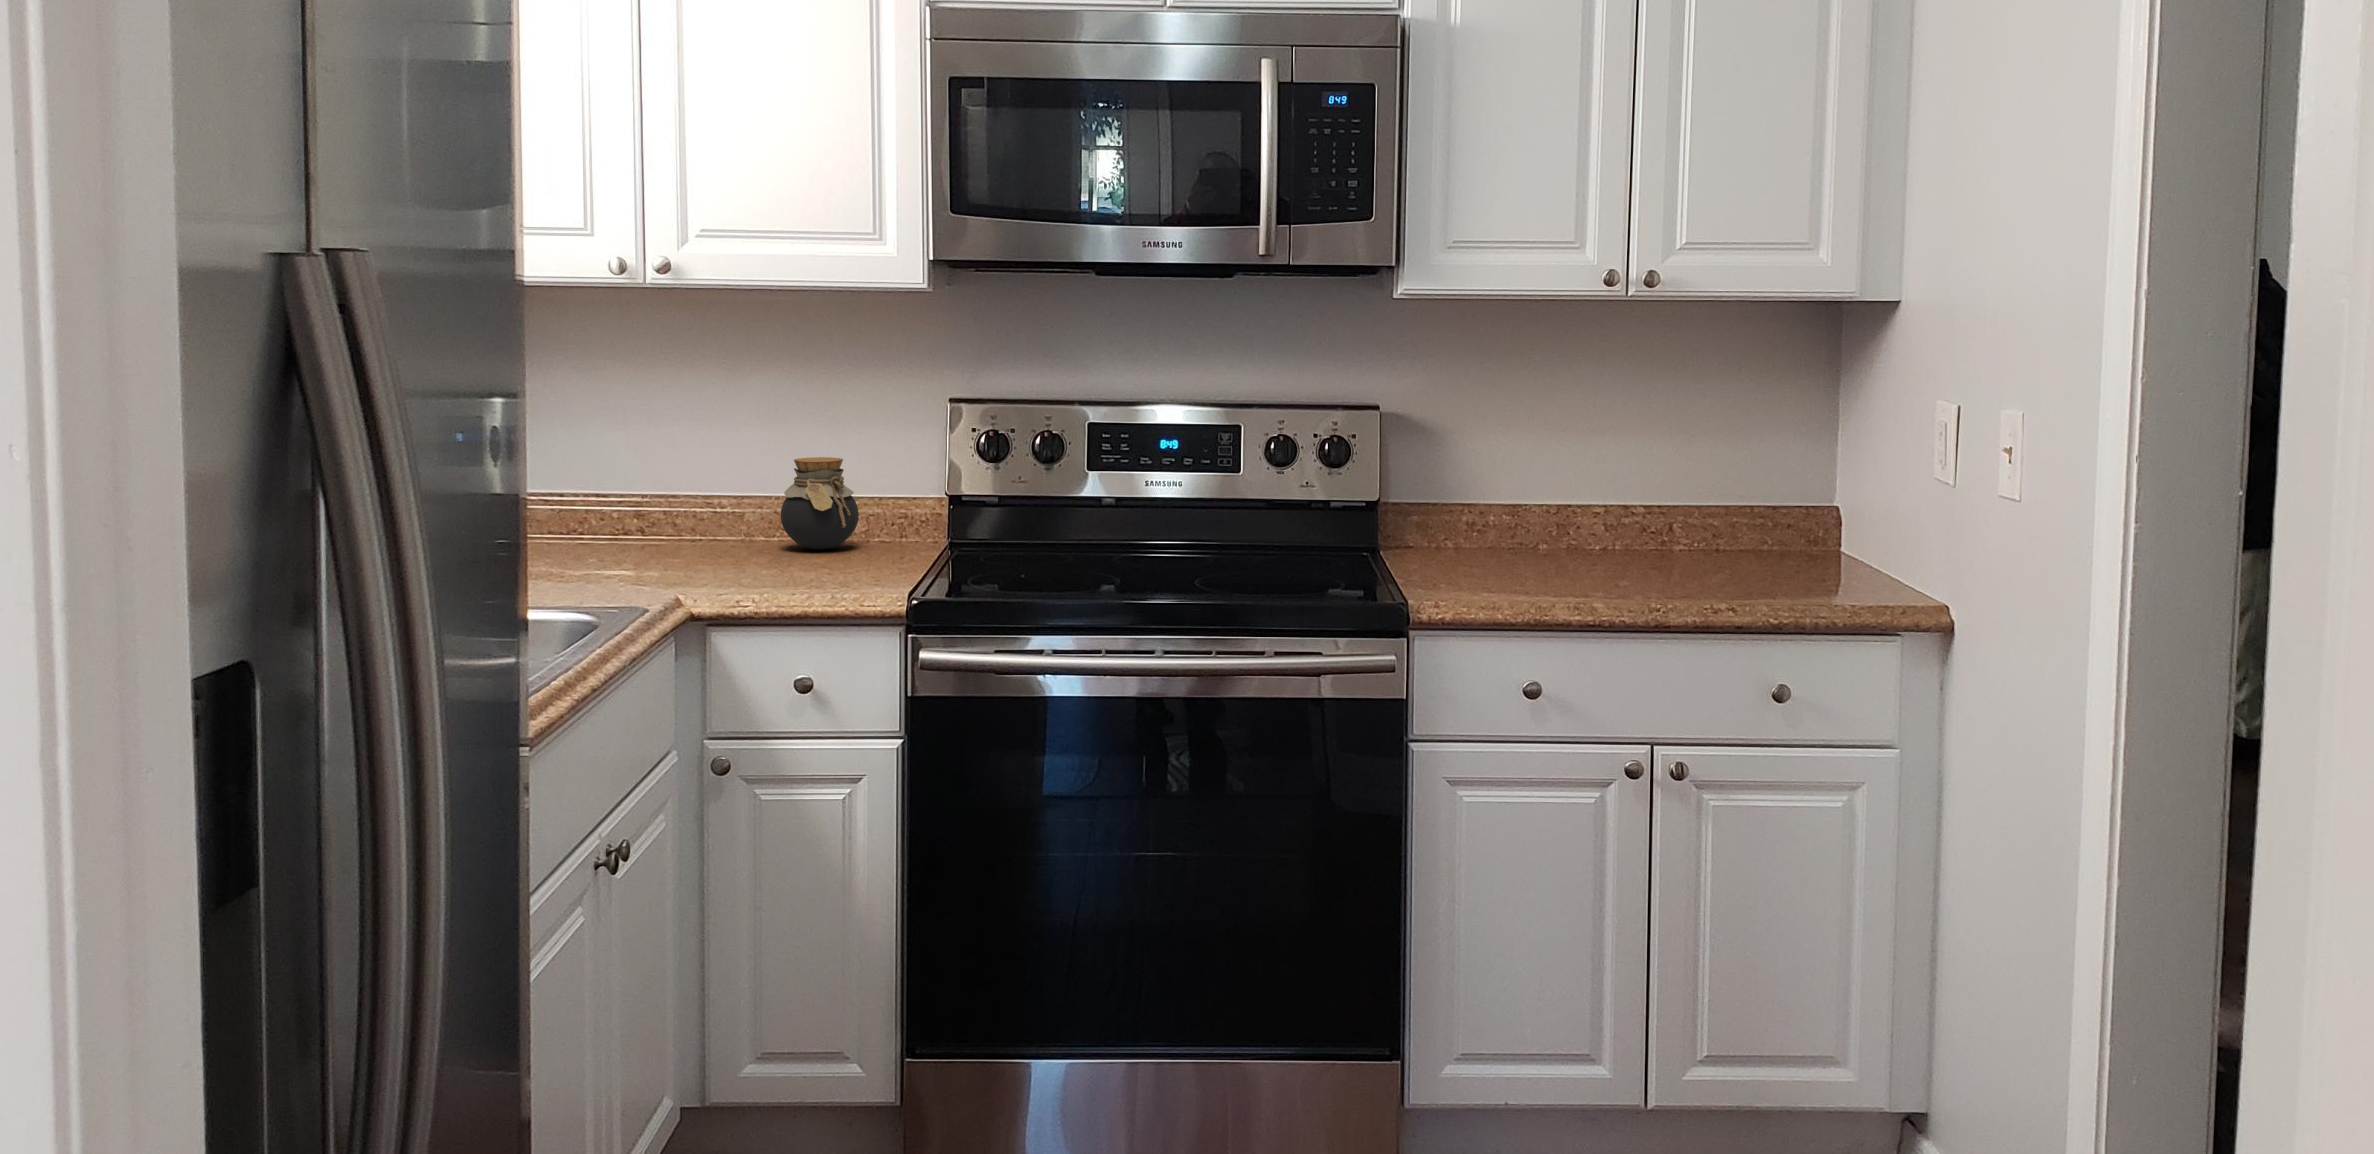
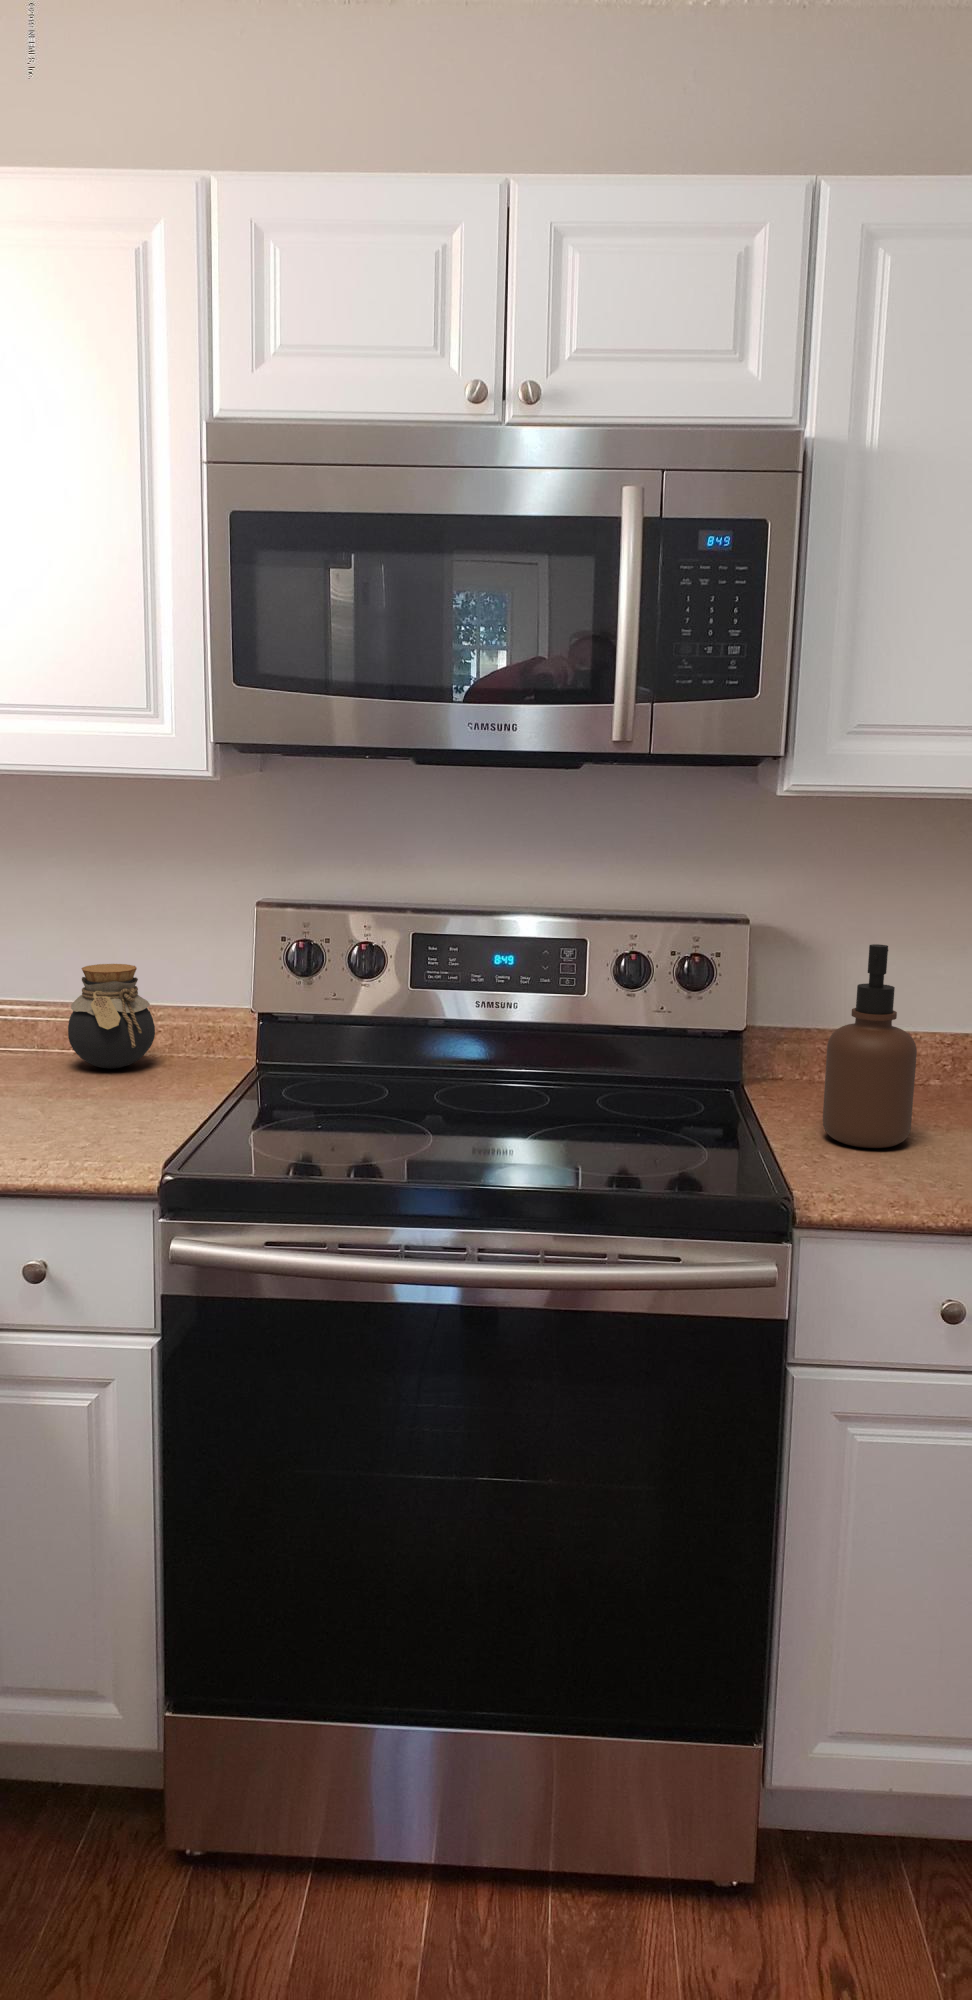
soap dispenser: none [1439,415,1510,580] -> present [823,944,917,1148]

